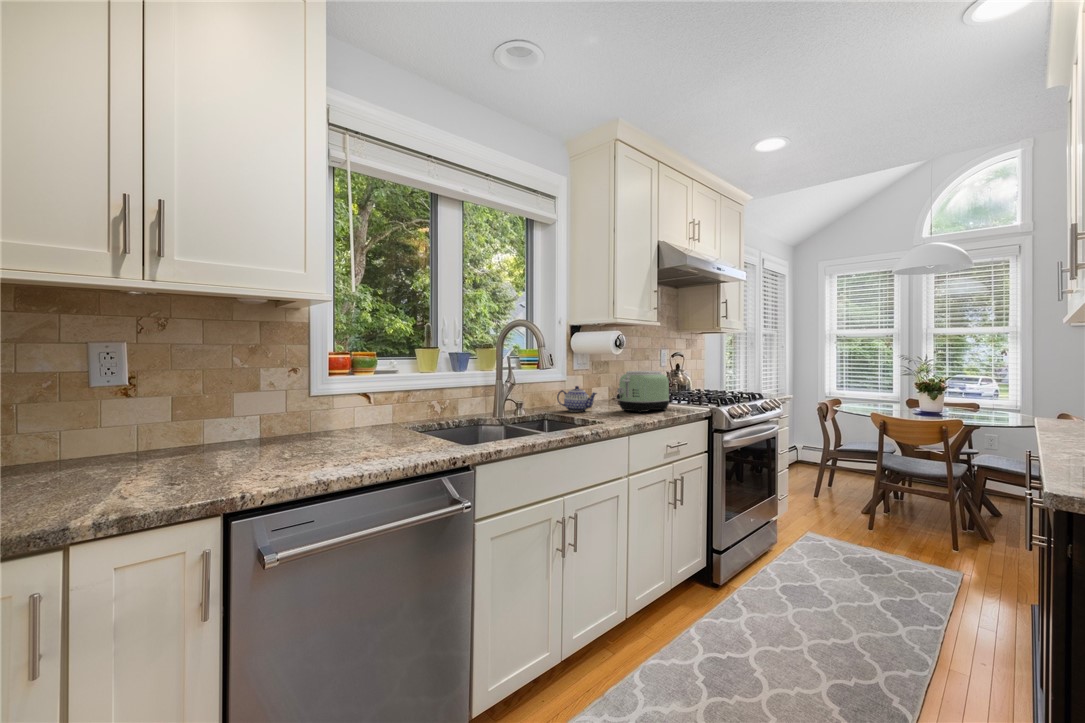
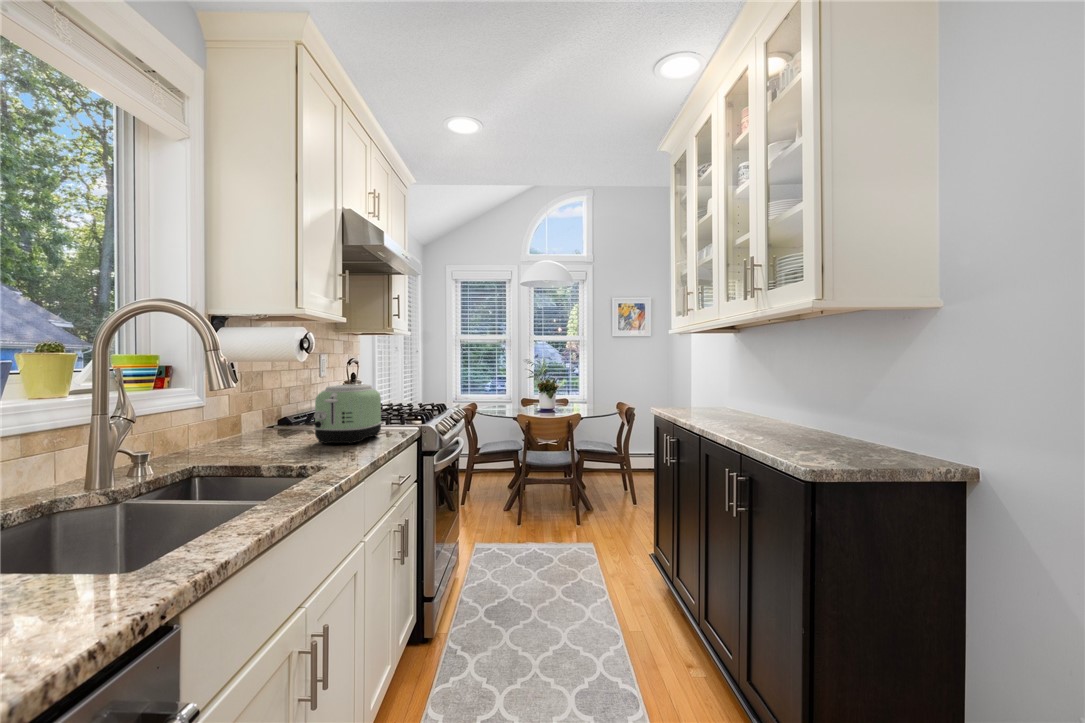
teapot: present [557,386,597,412] -> none [204,413,283,455]

